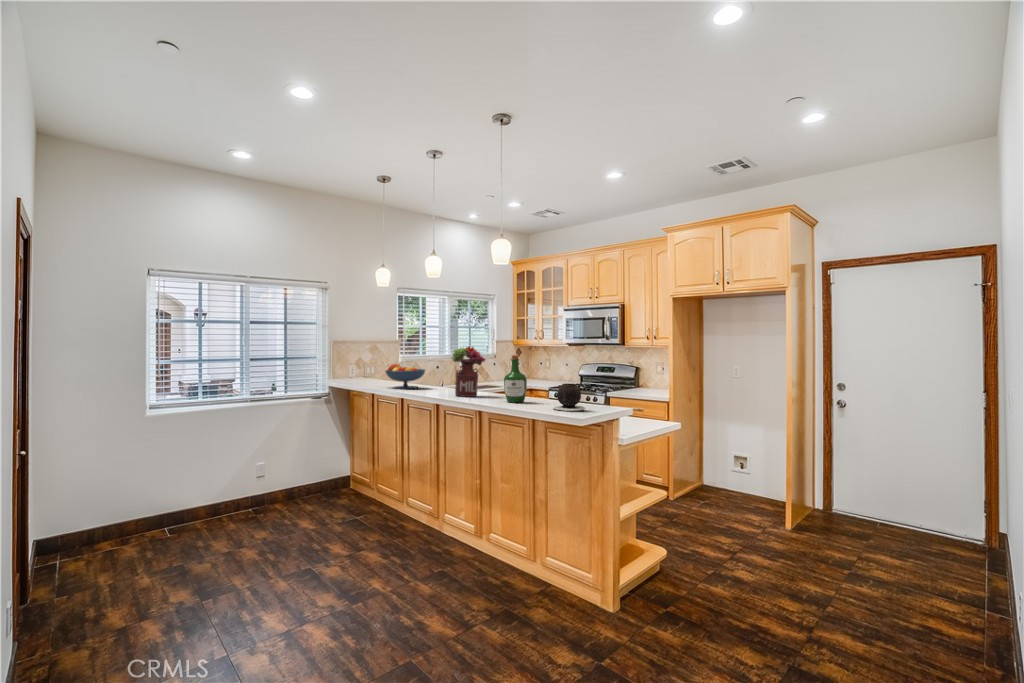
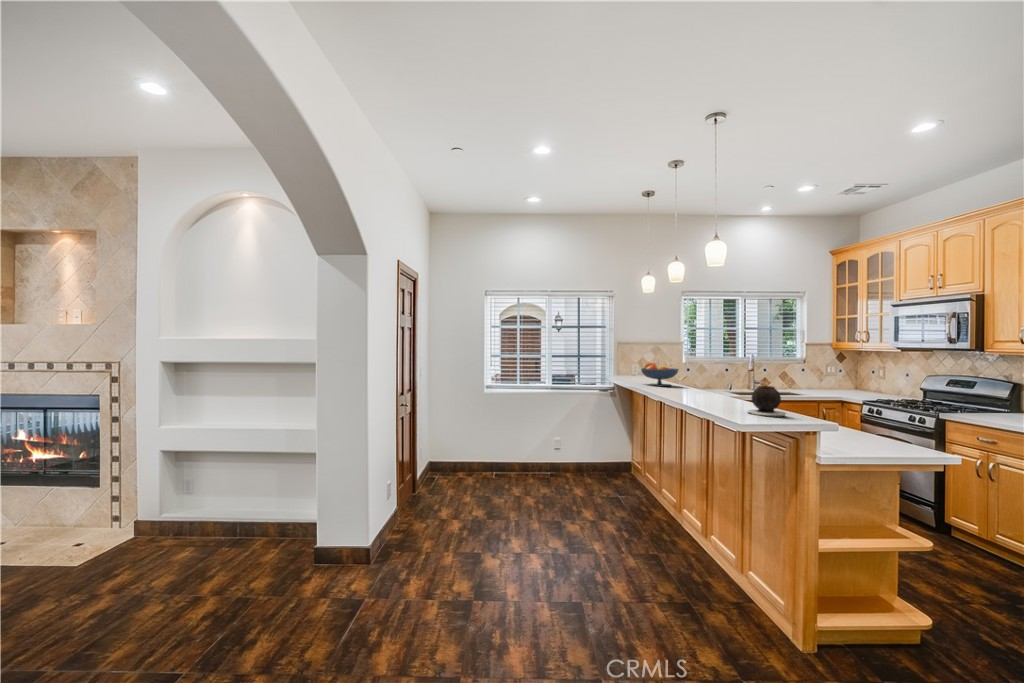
flower arrangement: present [451,346,485,397] -> none [678,346,715,396]
wine bottle: present [504,355,527,403] -> none [717,355,743,404]

